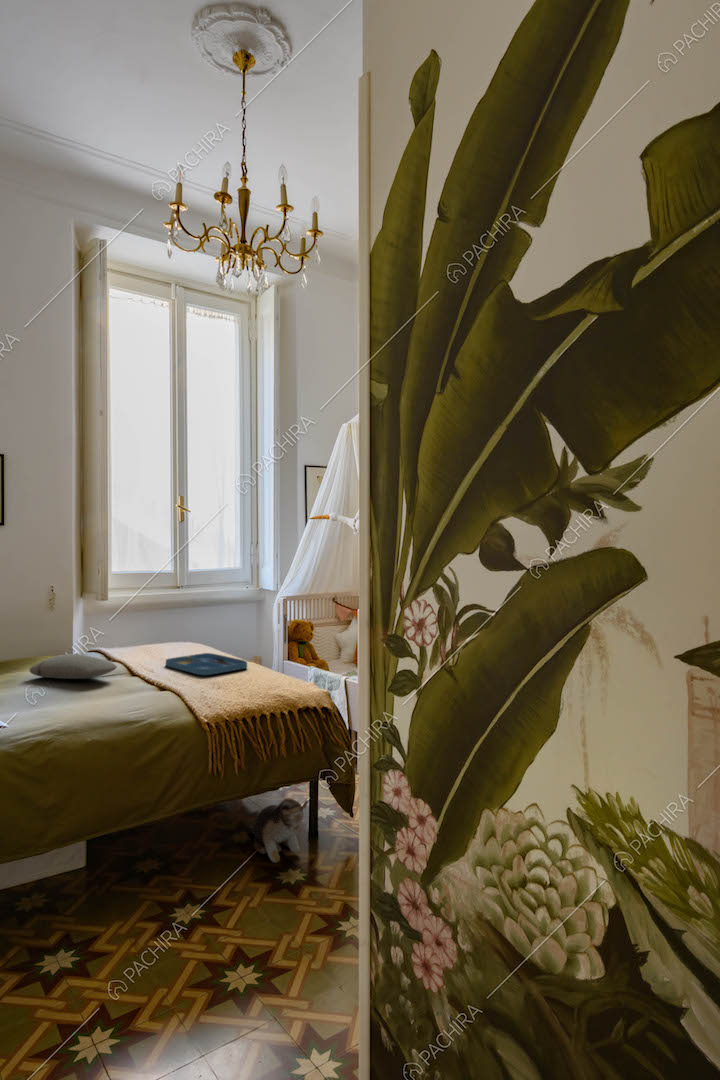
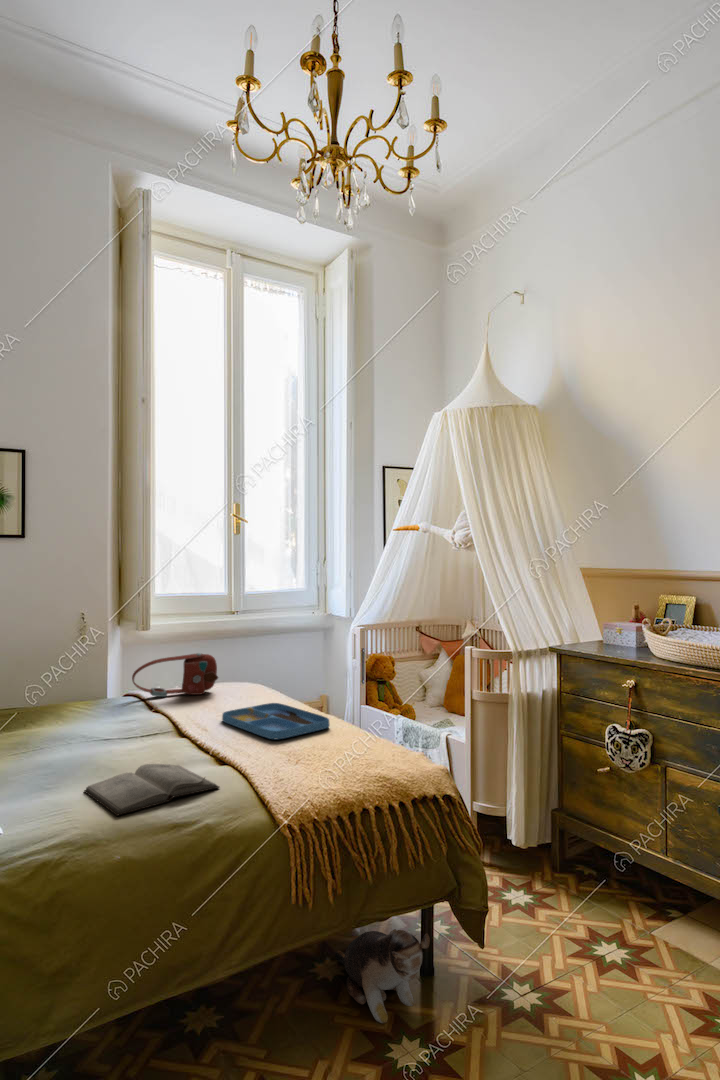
handbag: none [94,617,164,652] -> present [132,653,218,697]
pillow: present [30,654,117,679] -> none [46,707,160,743]
diary: none [62,688,160,716] -> present [84,764,219,816]

